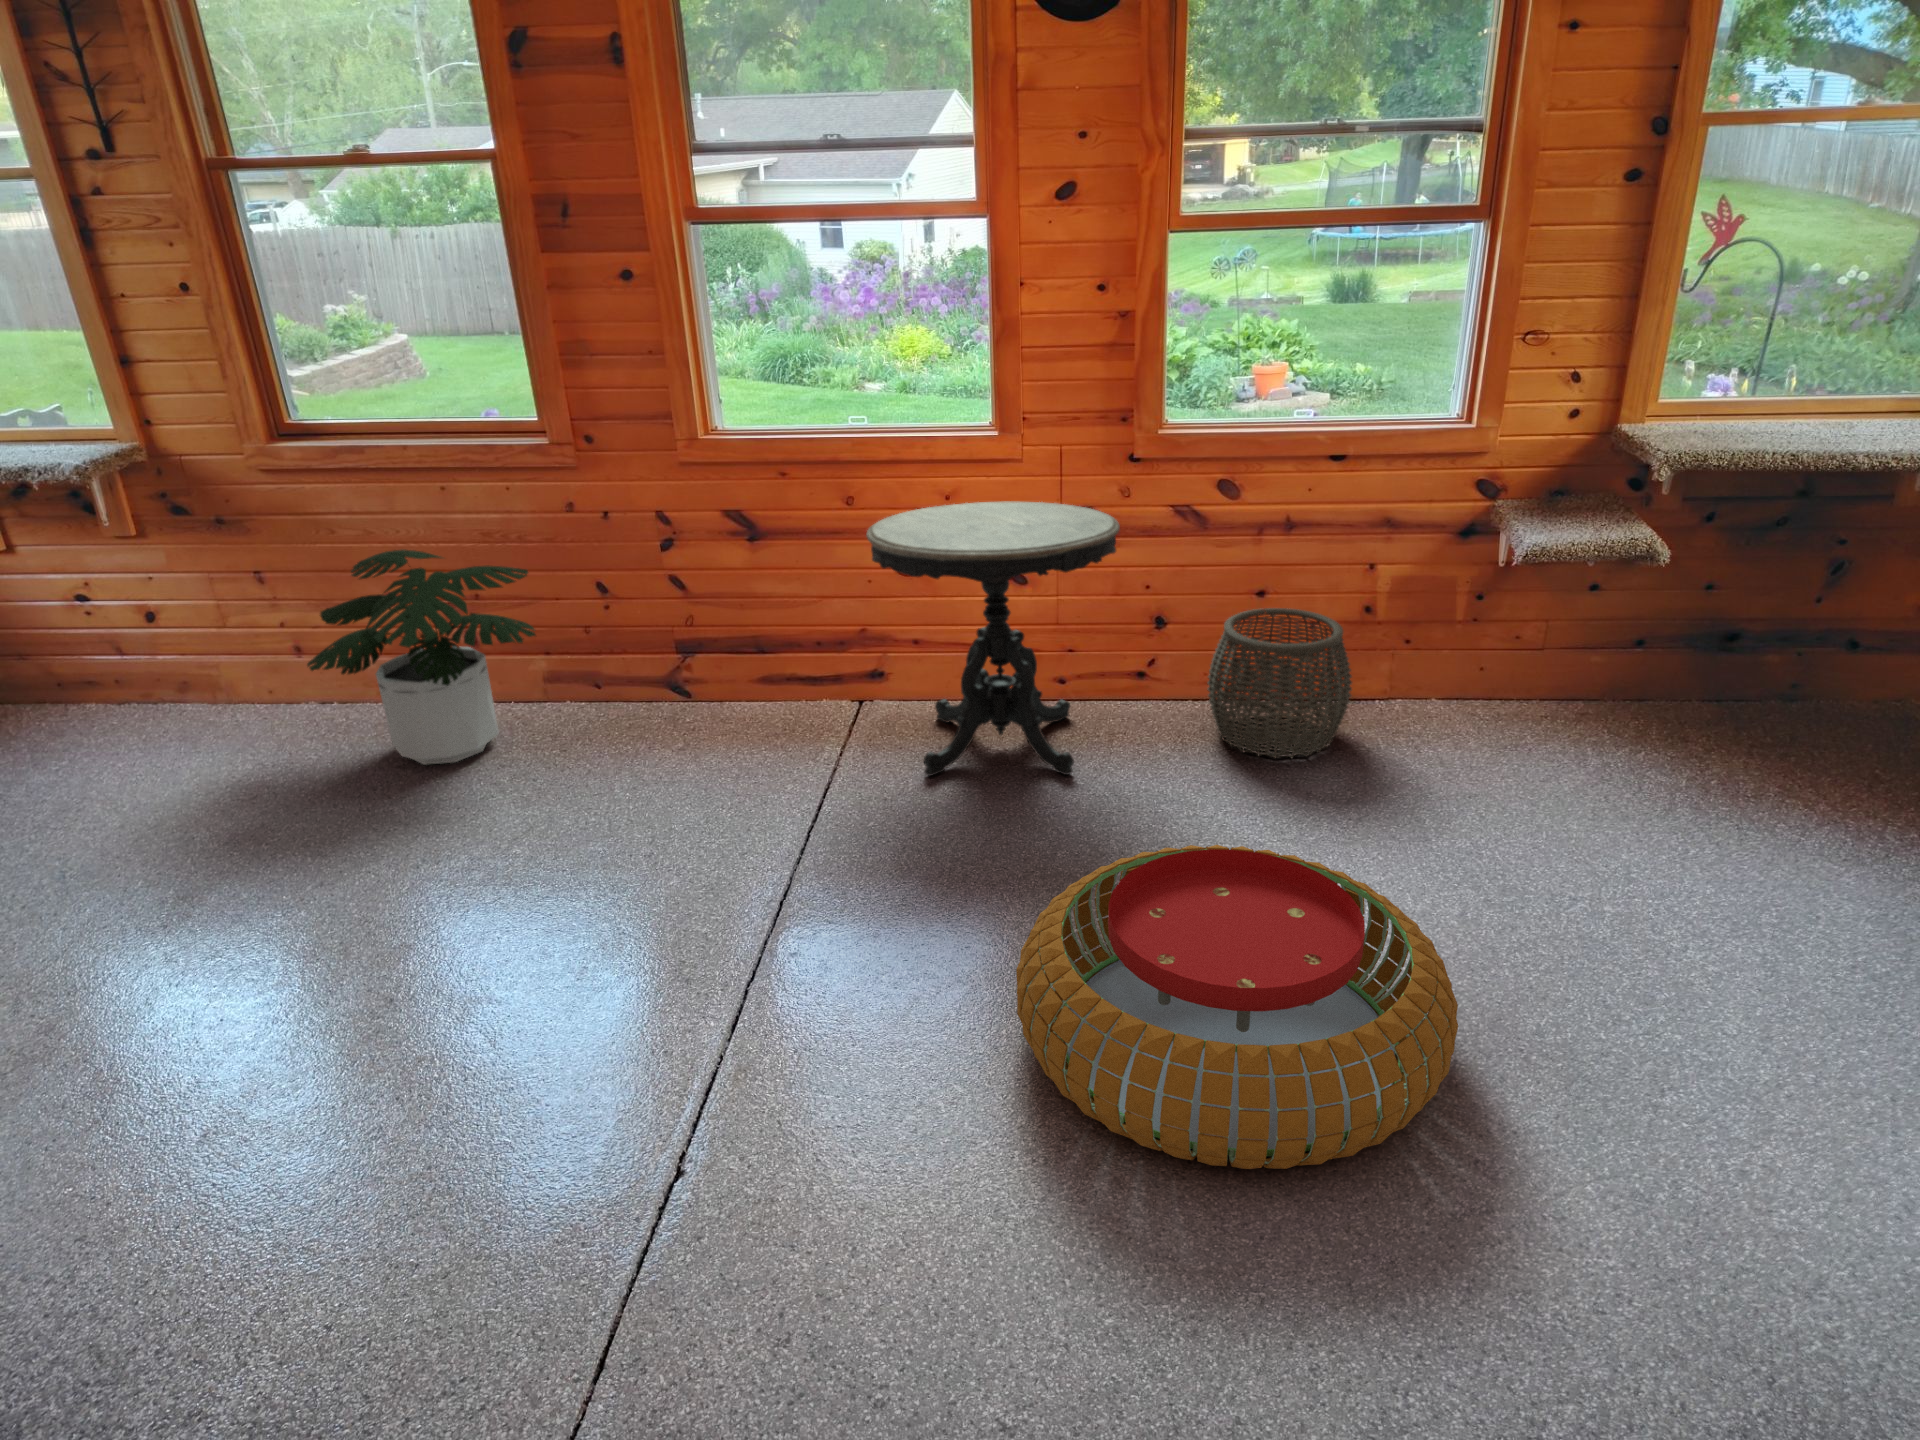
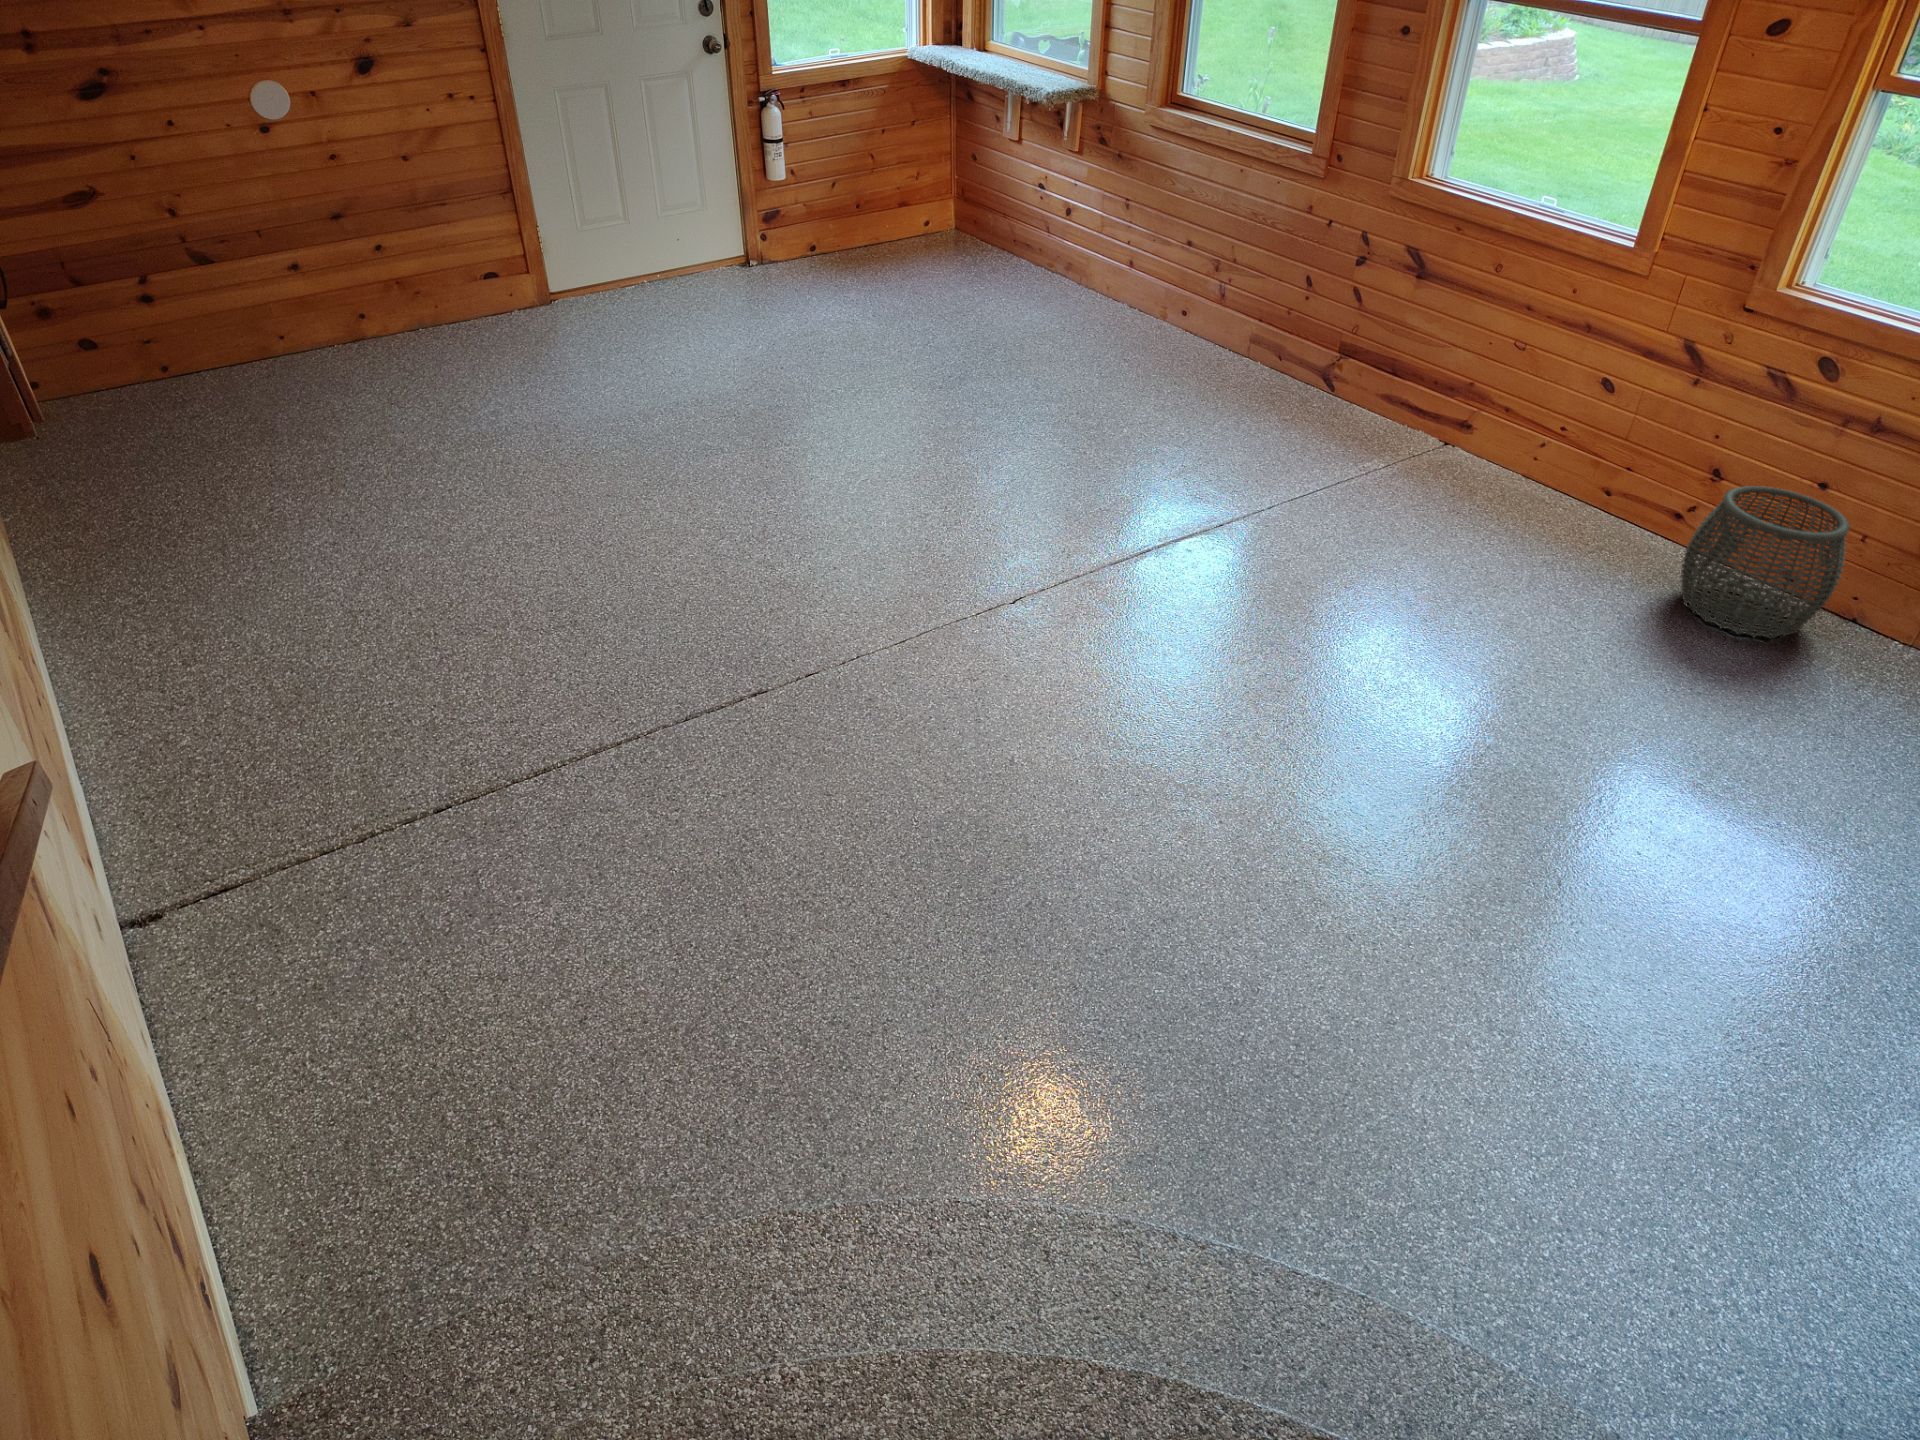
side table: present [866,502,1120,776] -> none [1416,287,1675,550]
potted plant: present [307,550,535,765] -> none [1092,205,1264,368]
pouf: present [1016,845,1458,1169] -> none [1211,555,1535,774]

